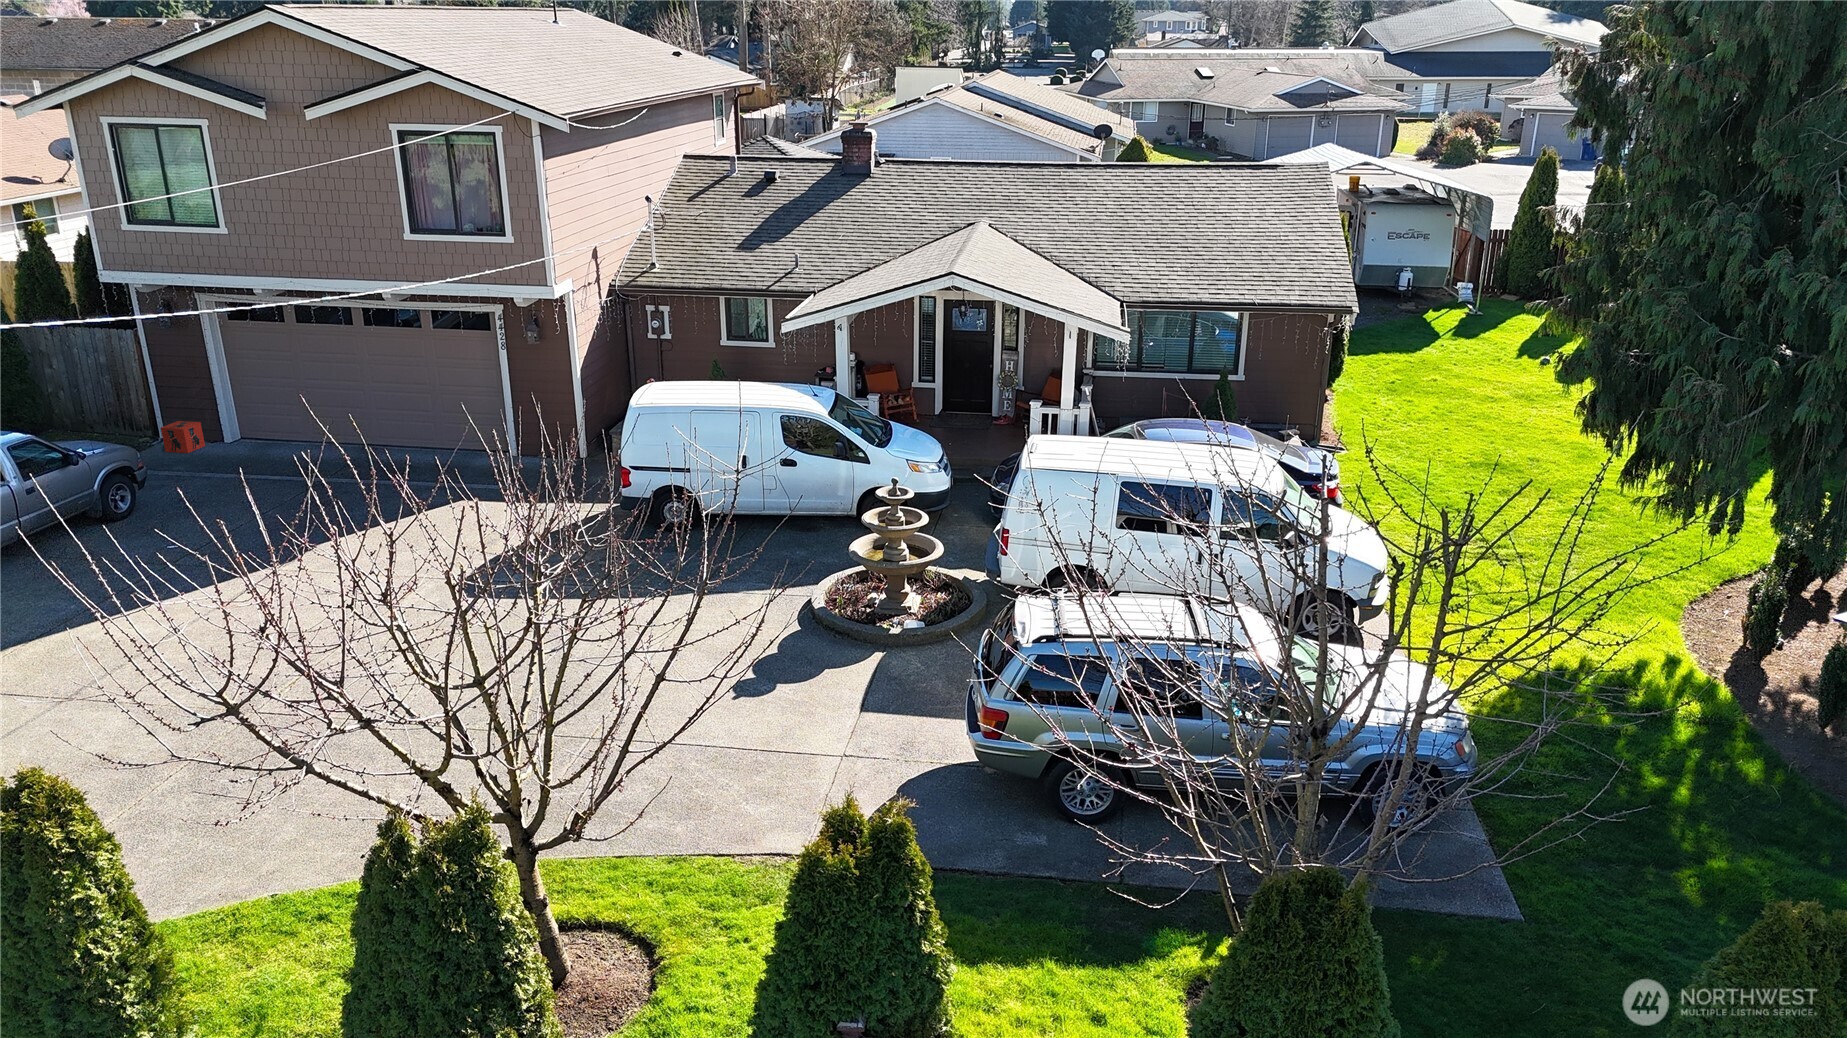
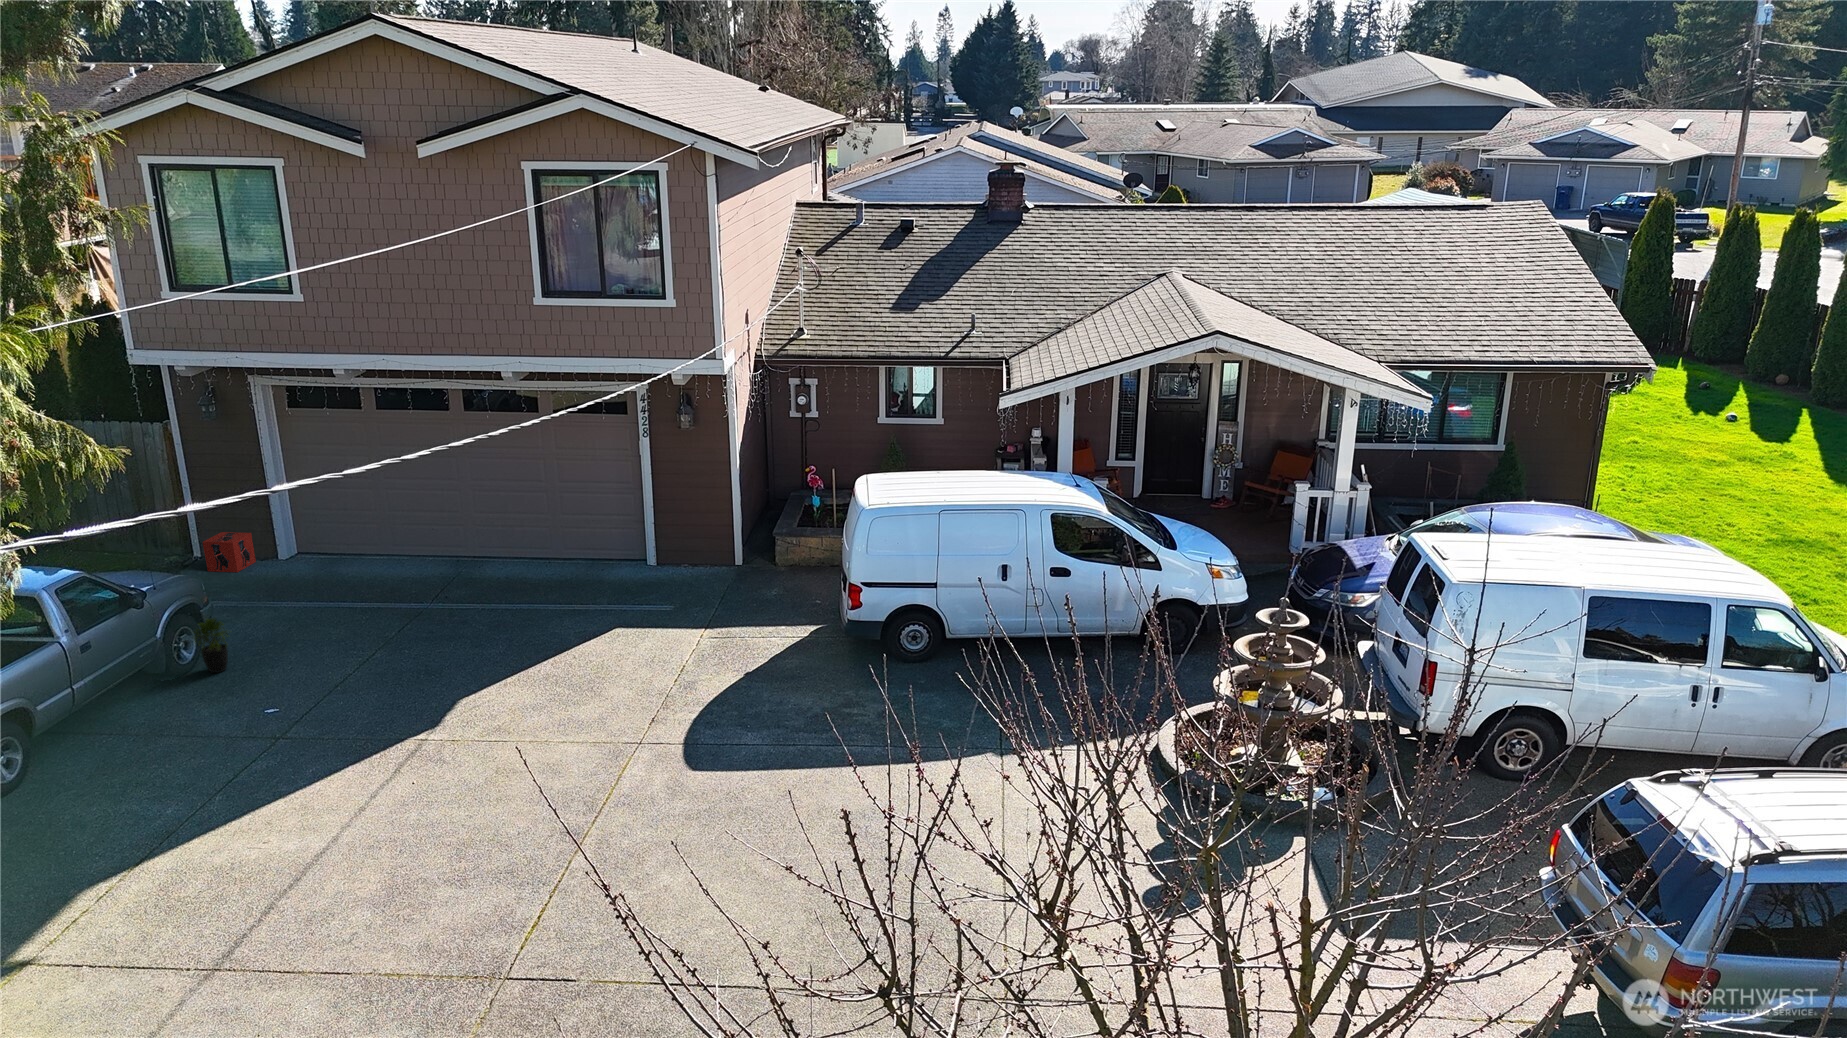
potted plant: none [123,479,157,522] -> present [194,618,228,673]

